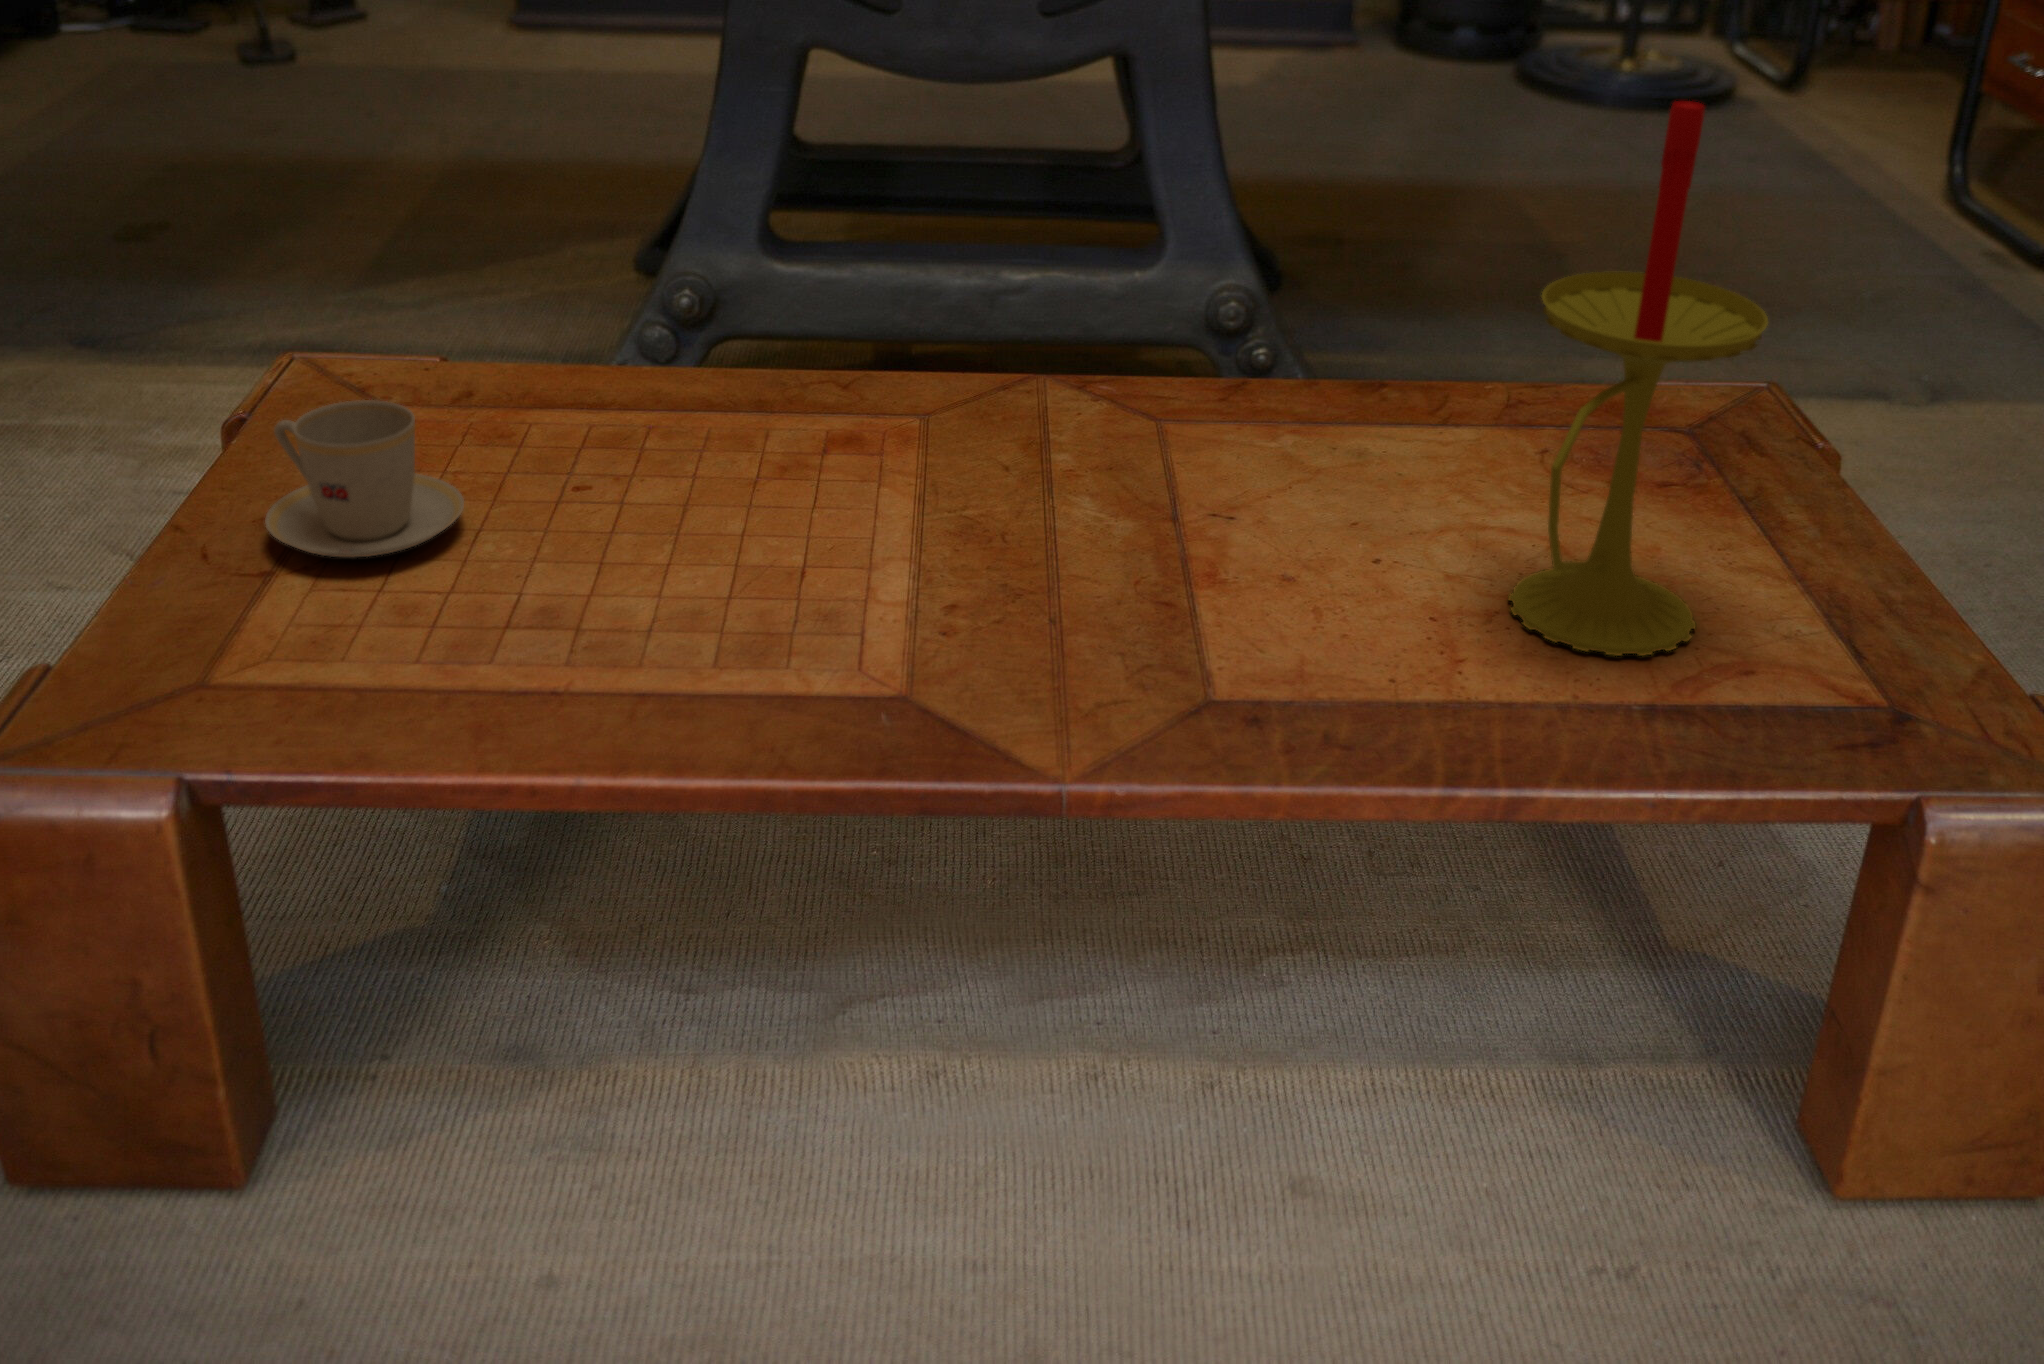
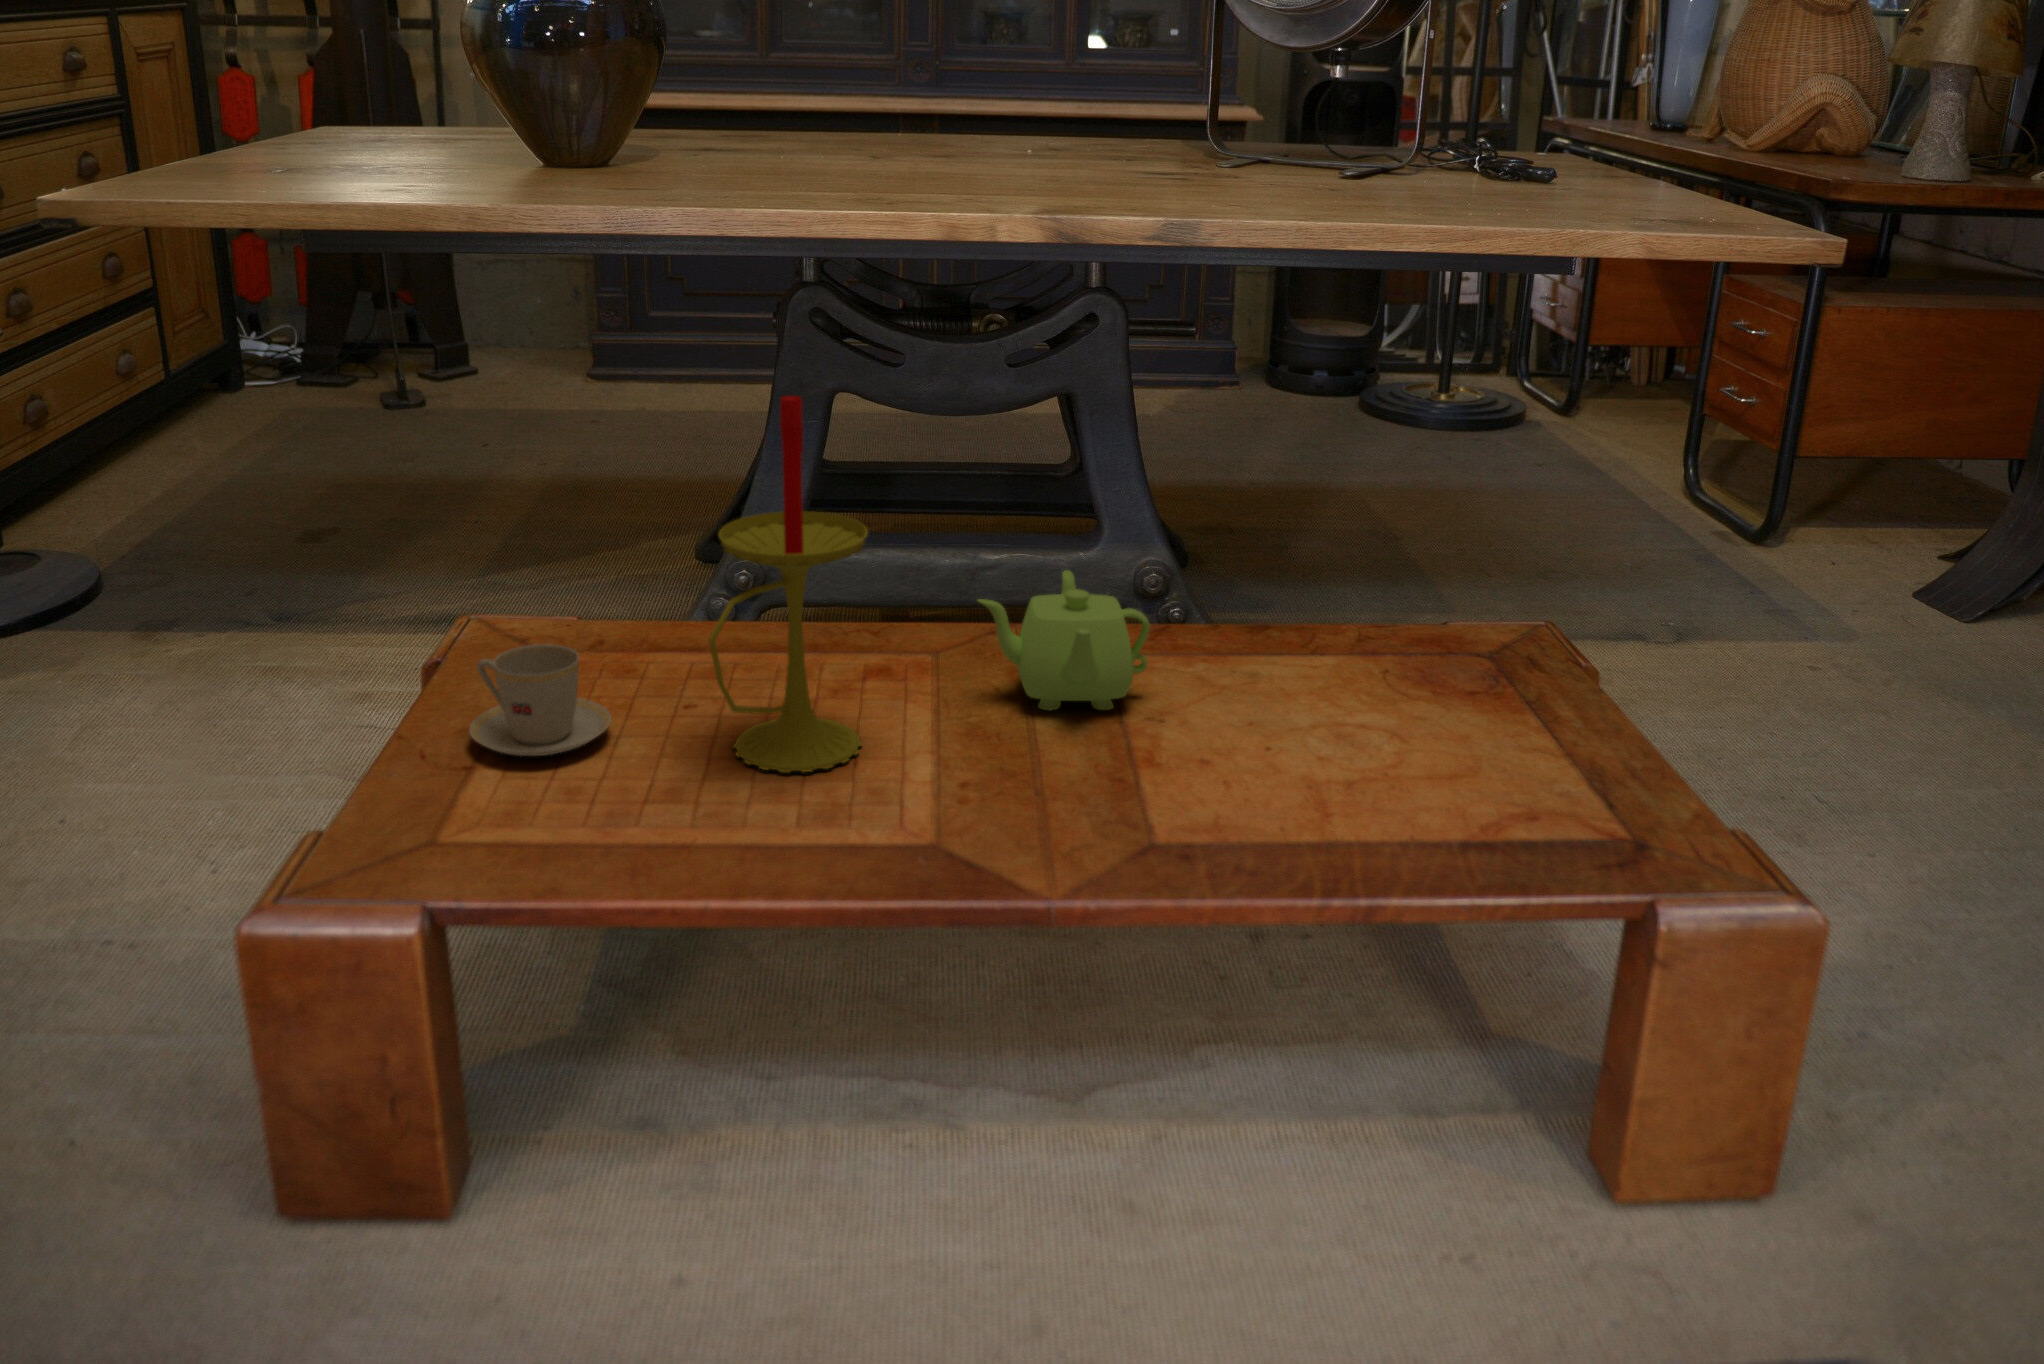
candle: present [1508,101,1768,656] -> present [709,395,868,772]
teapot: none [976,303,1218,502] -> present [978,570,1150,711]

